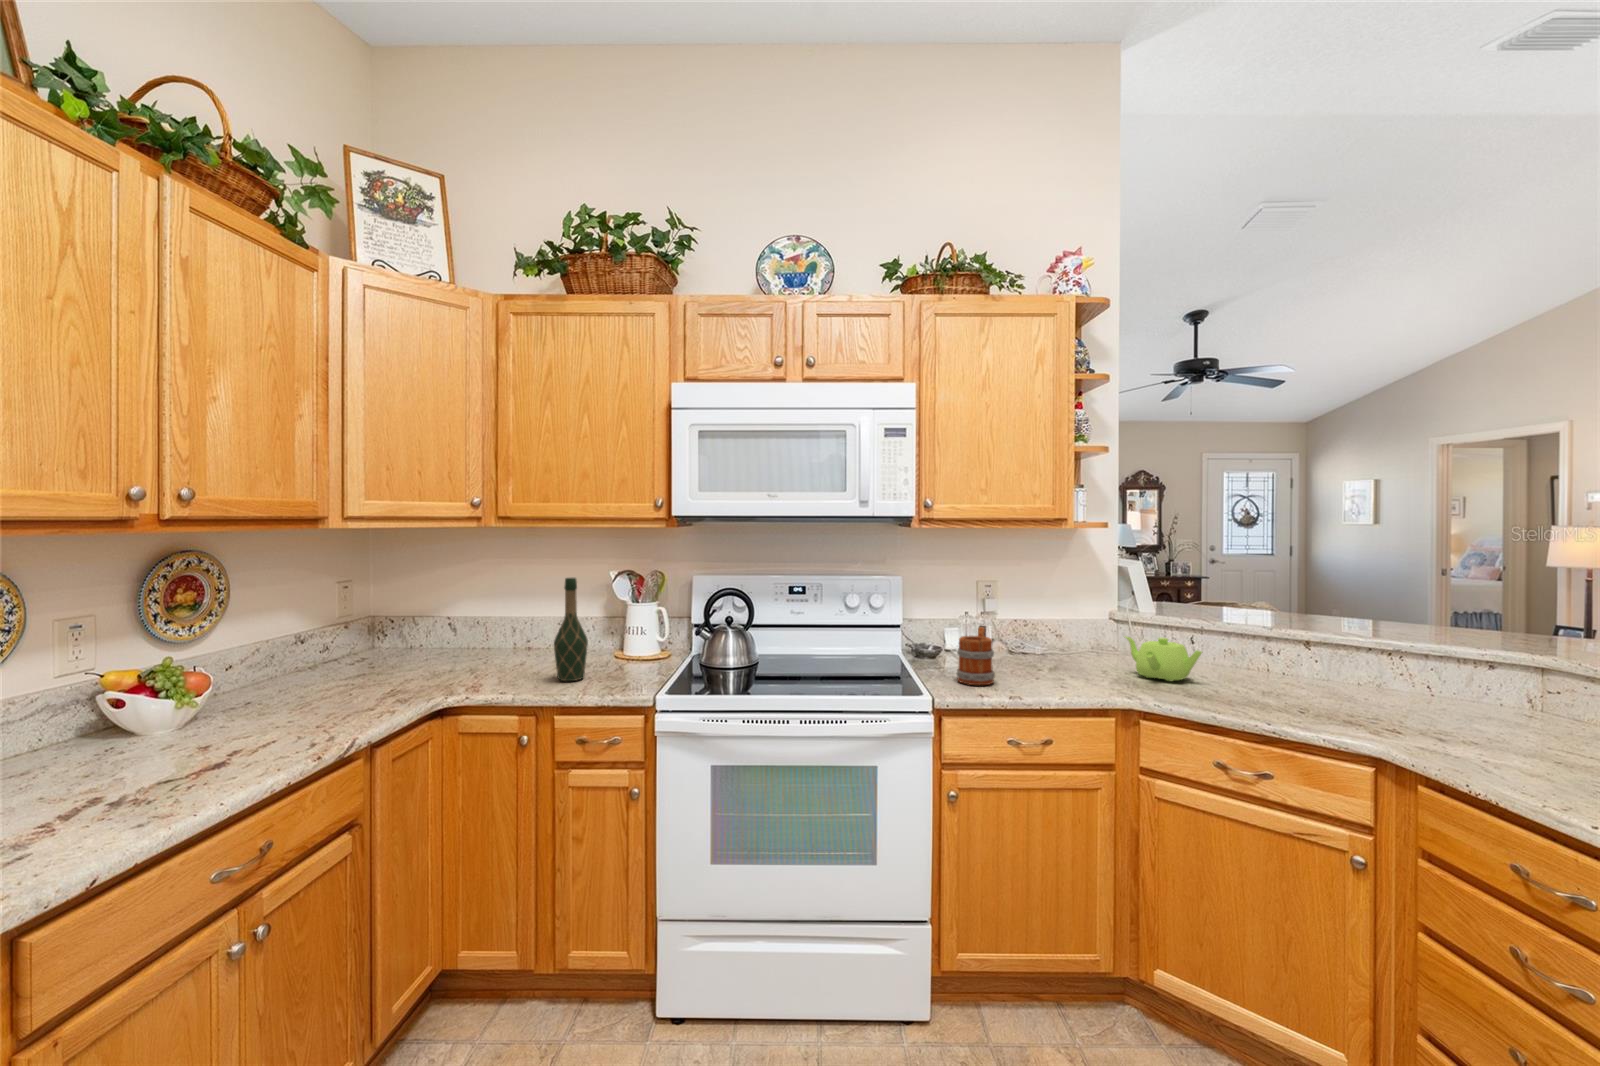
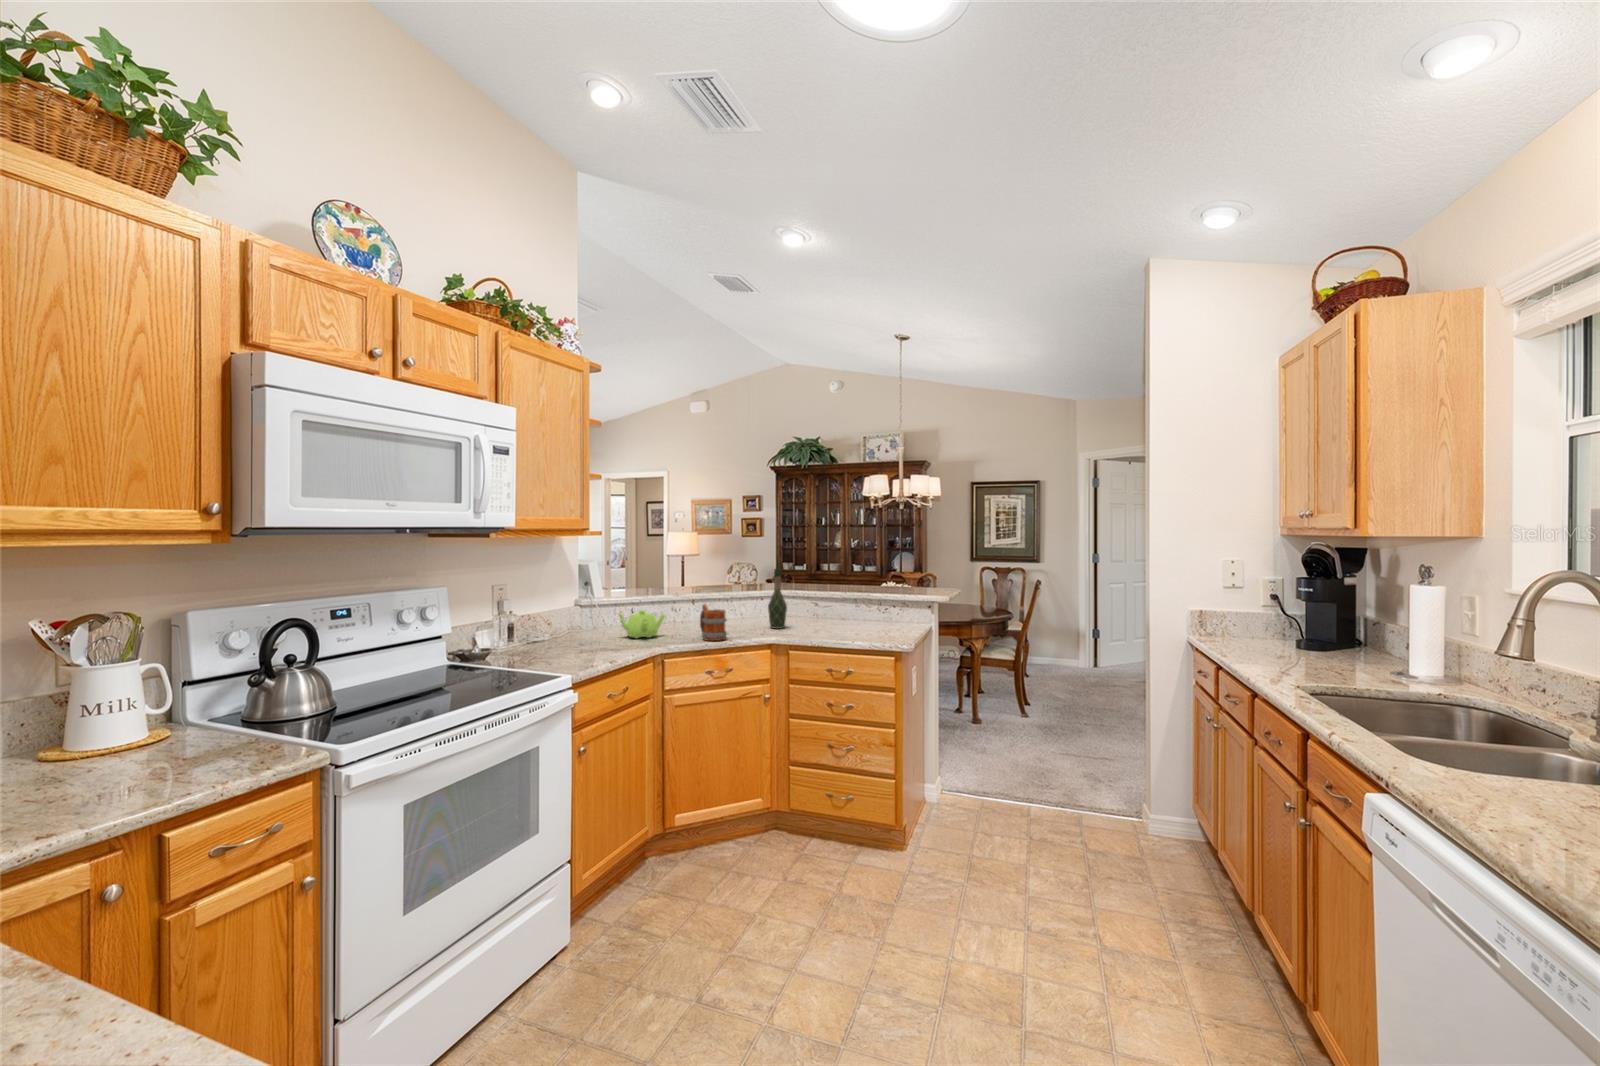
wine bottle: present [554,578,588,681] -> present [768,569,787,629]
mug: present [956,627,995,685] -> present [700,604,727,641]

